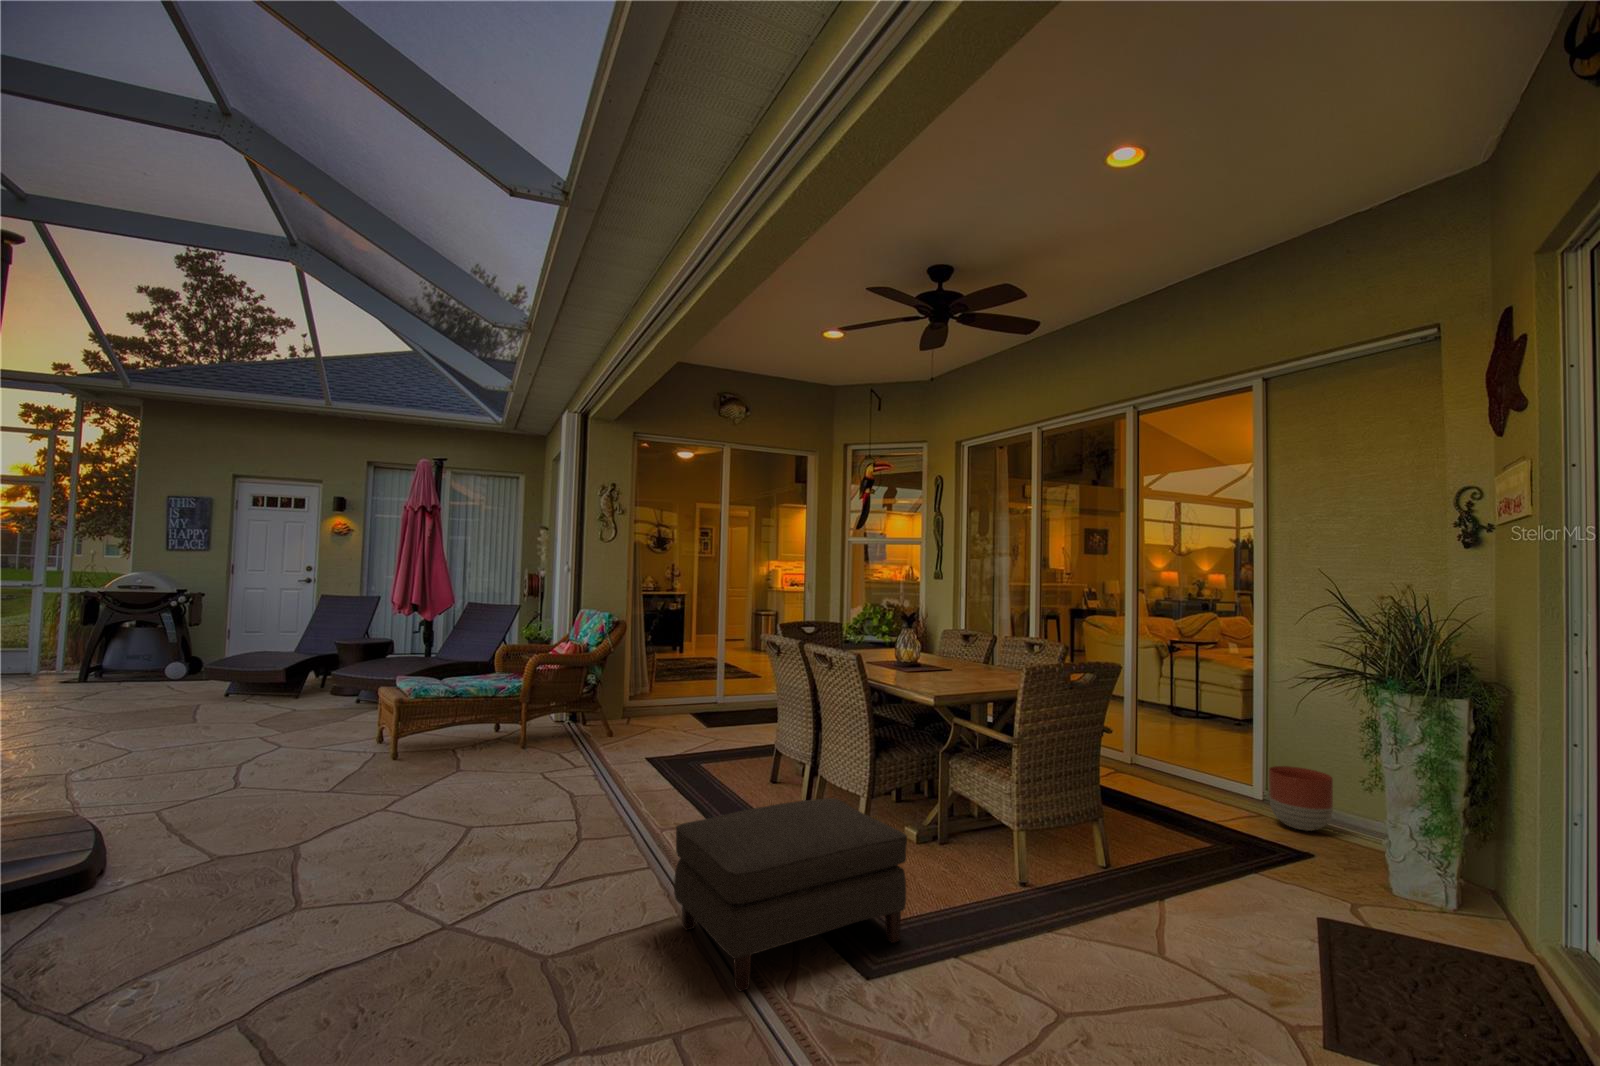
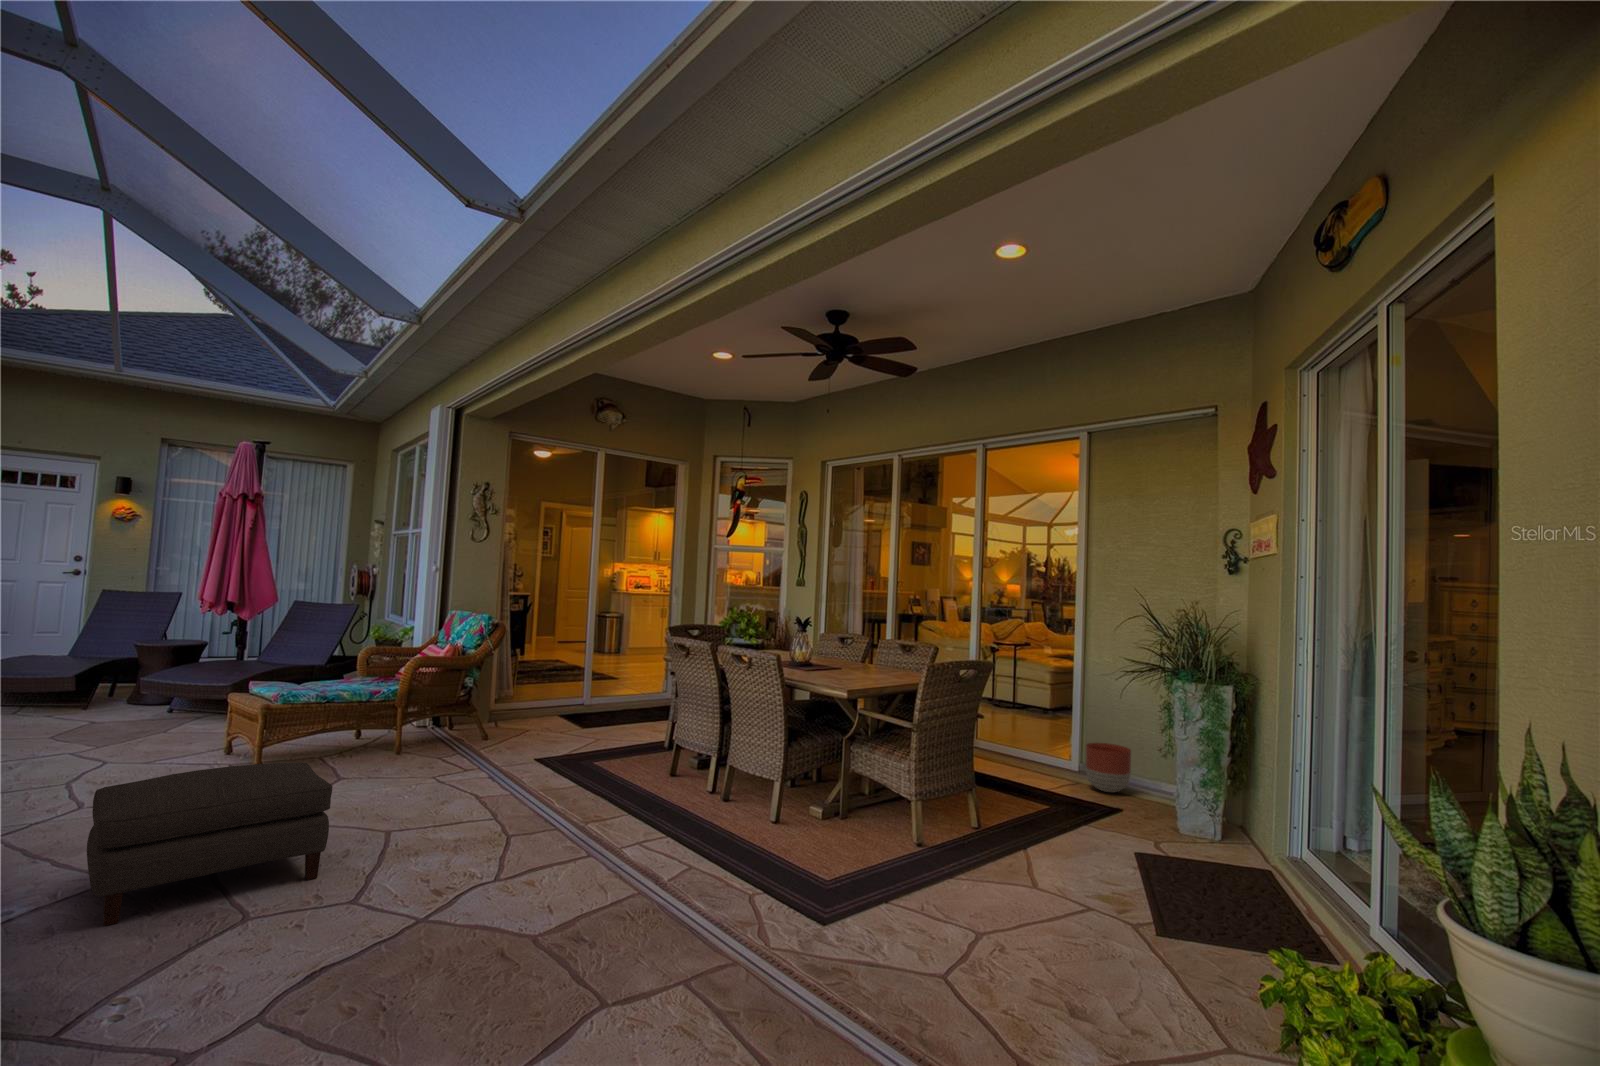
ottoman: present [674,798,907,991] -> present [87,763,333,926]

